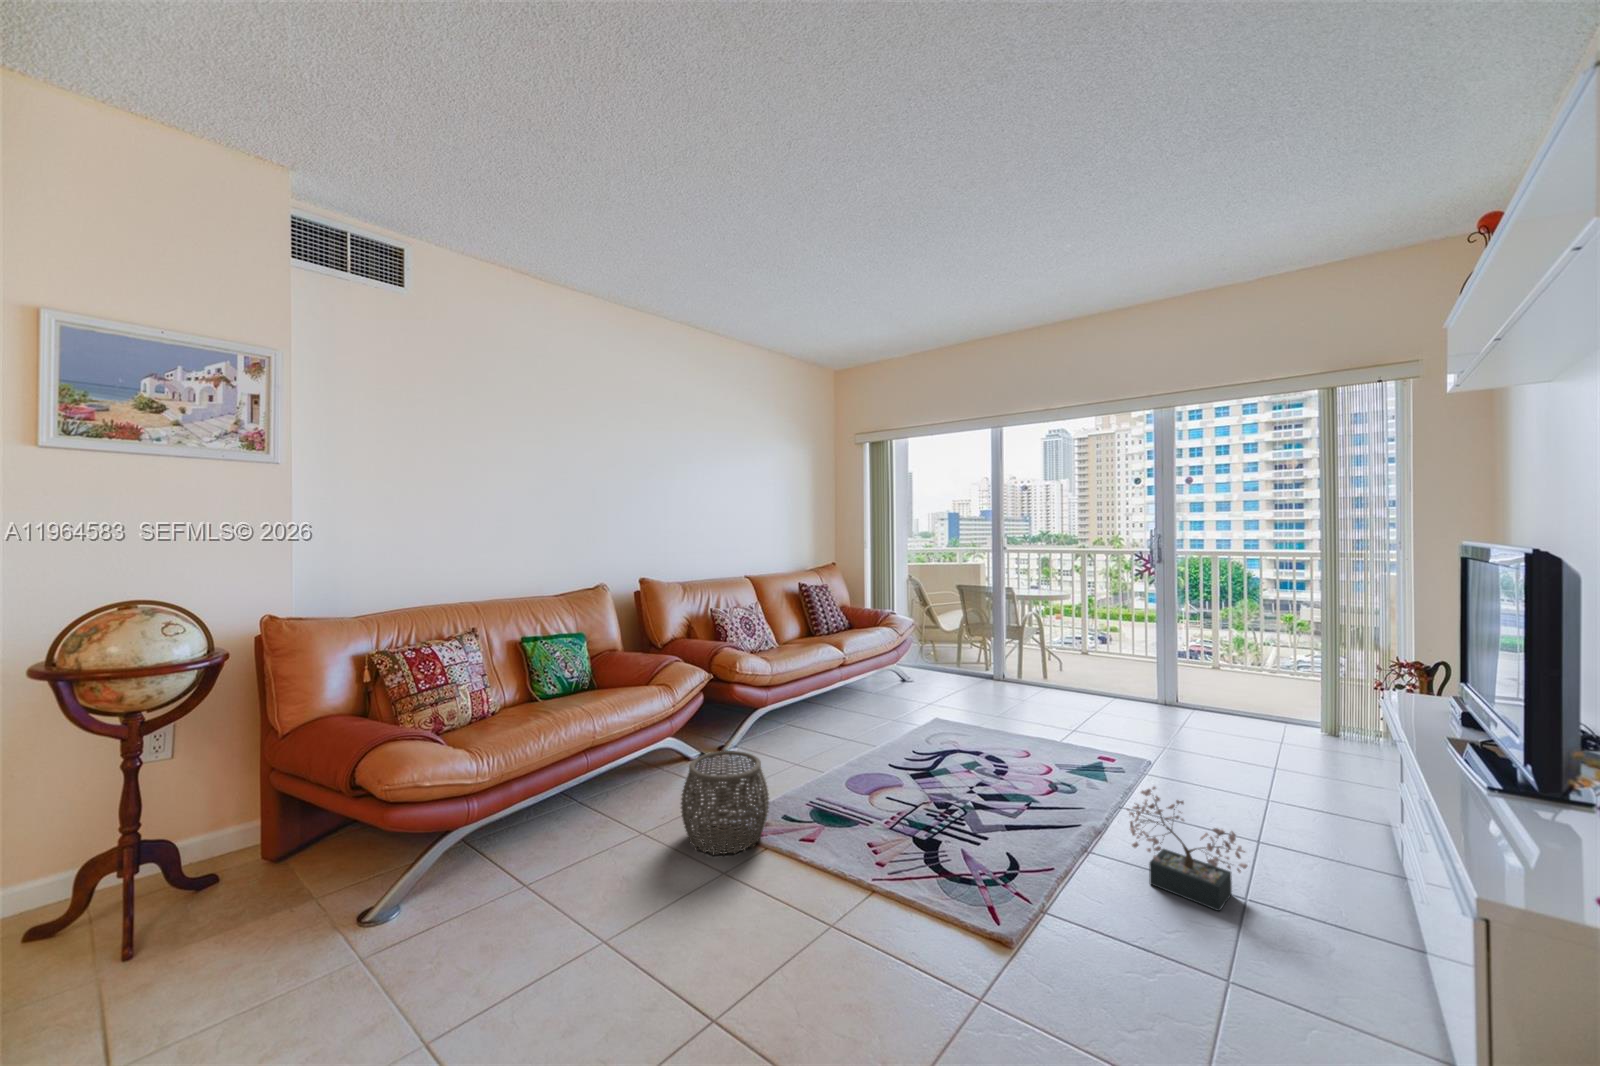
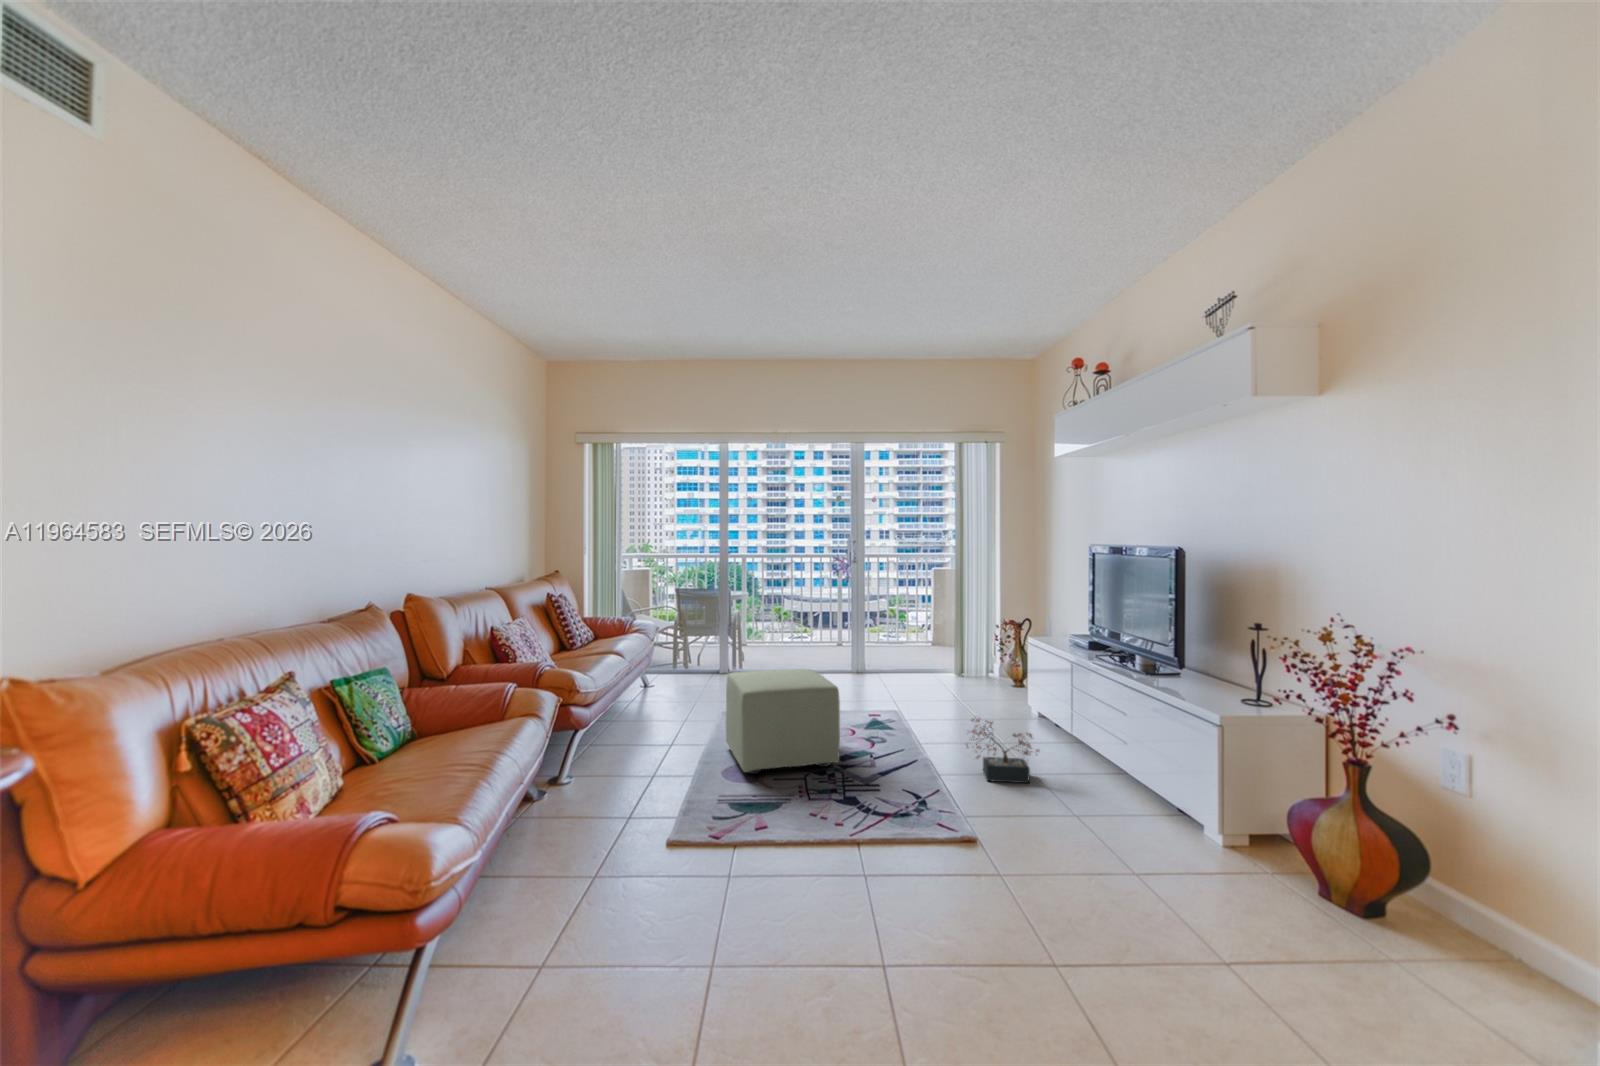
ottoman: none [861,676,989,800] -> present [726,669,840,774]
woven basket: present [681,751,769,854] -> none [643,761,737,868]

